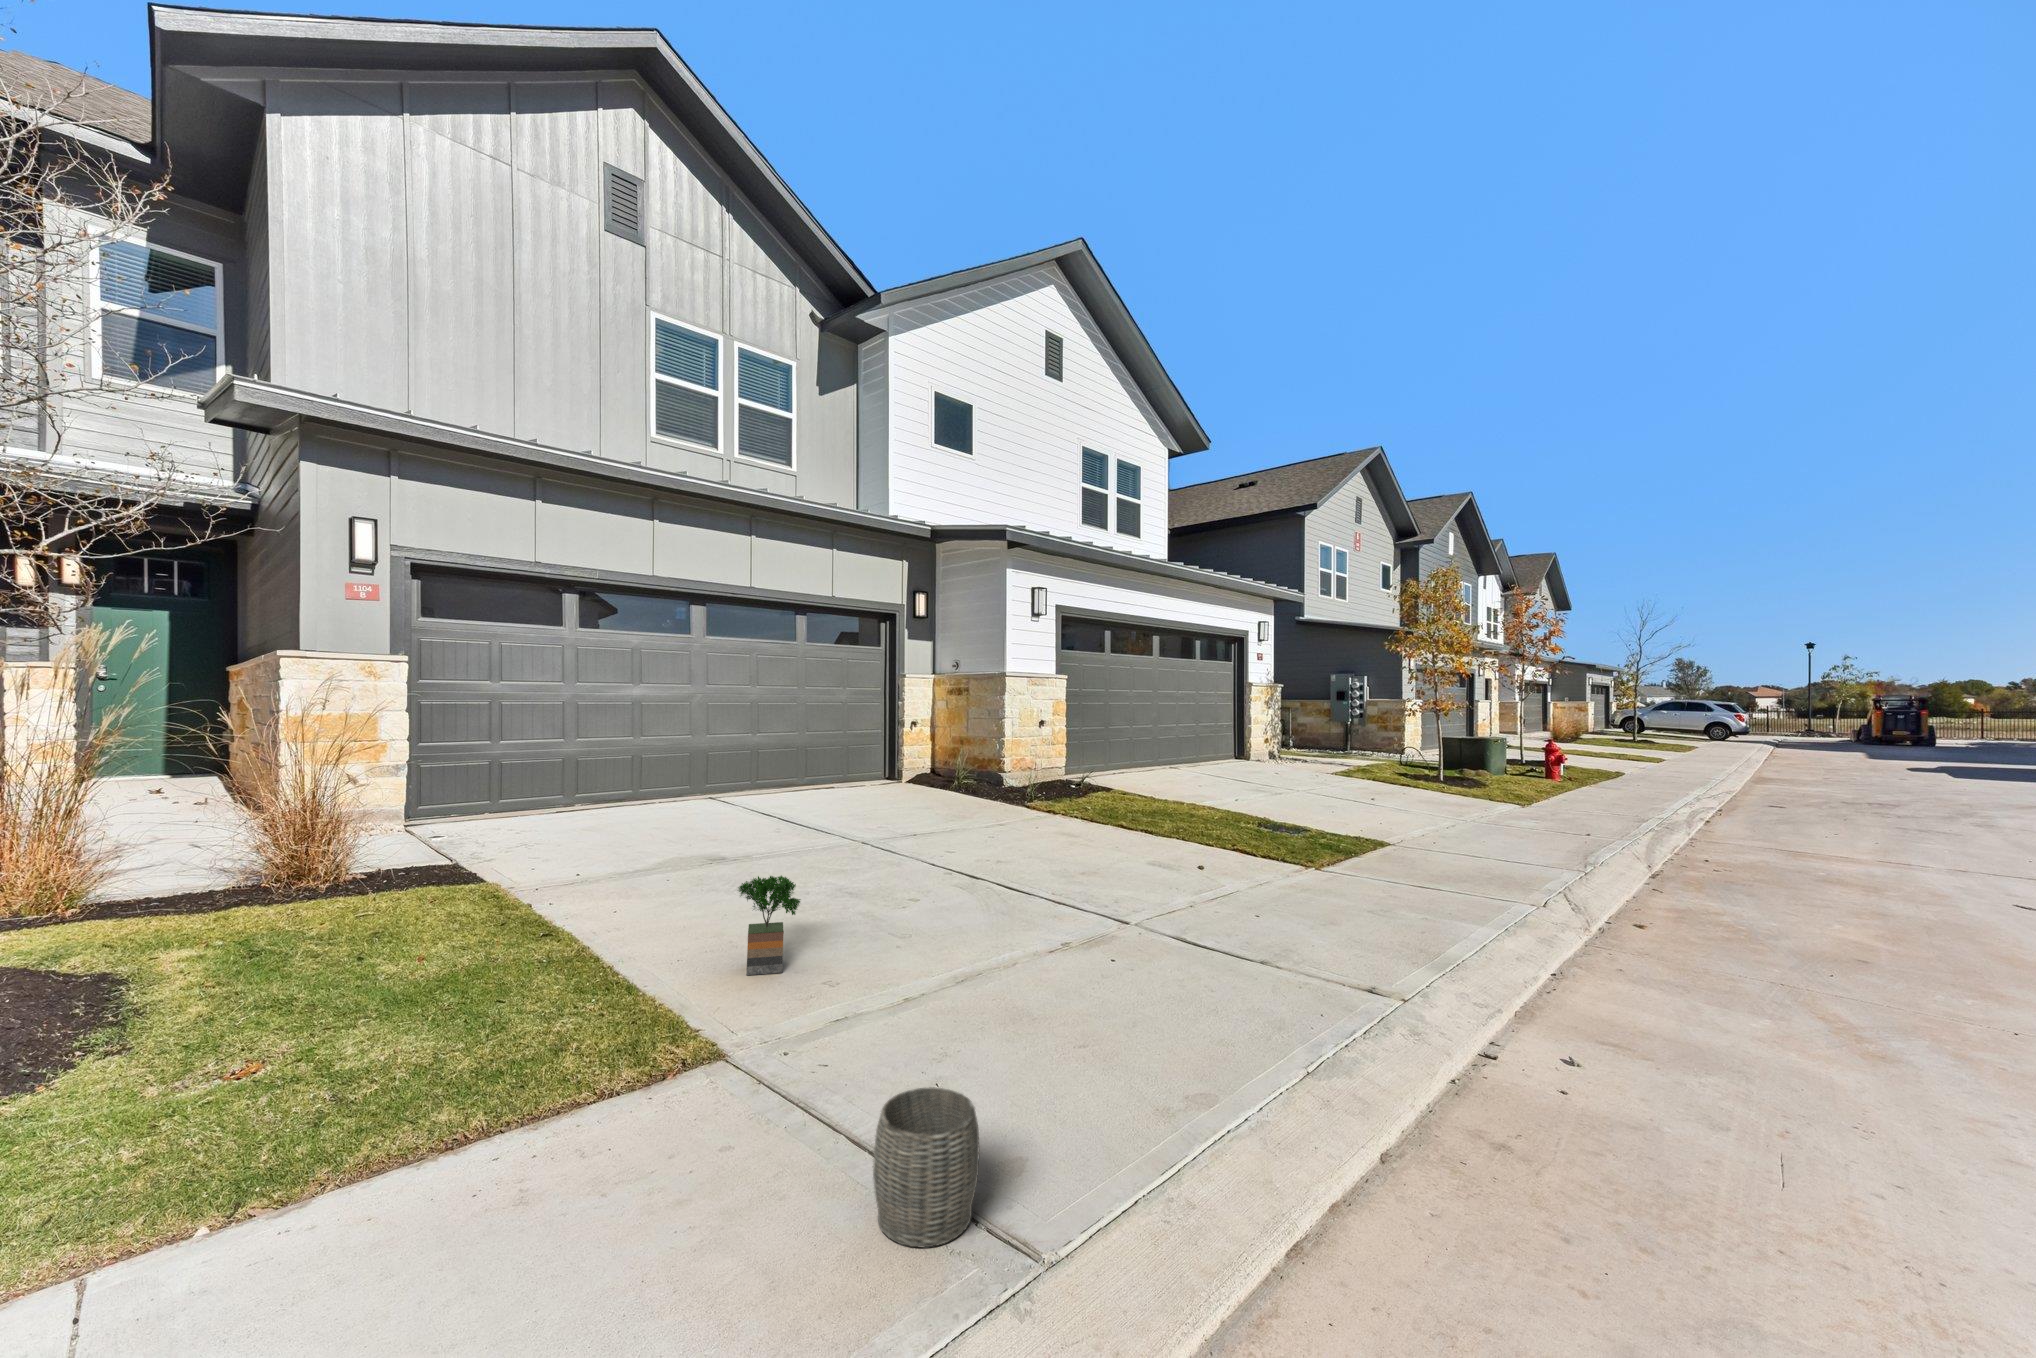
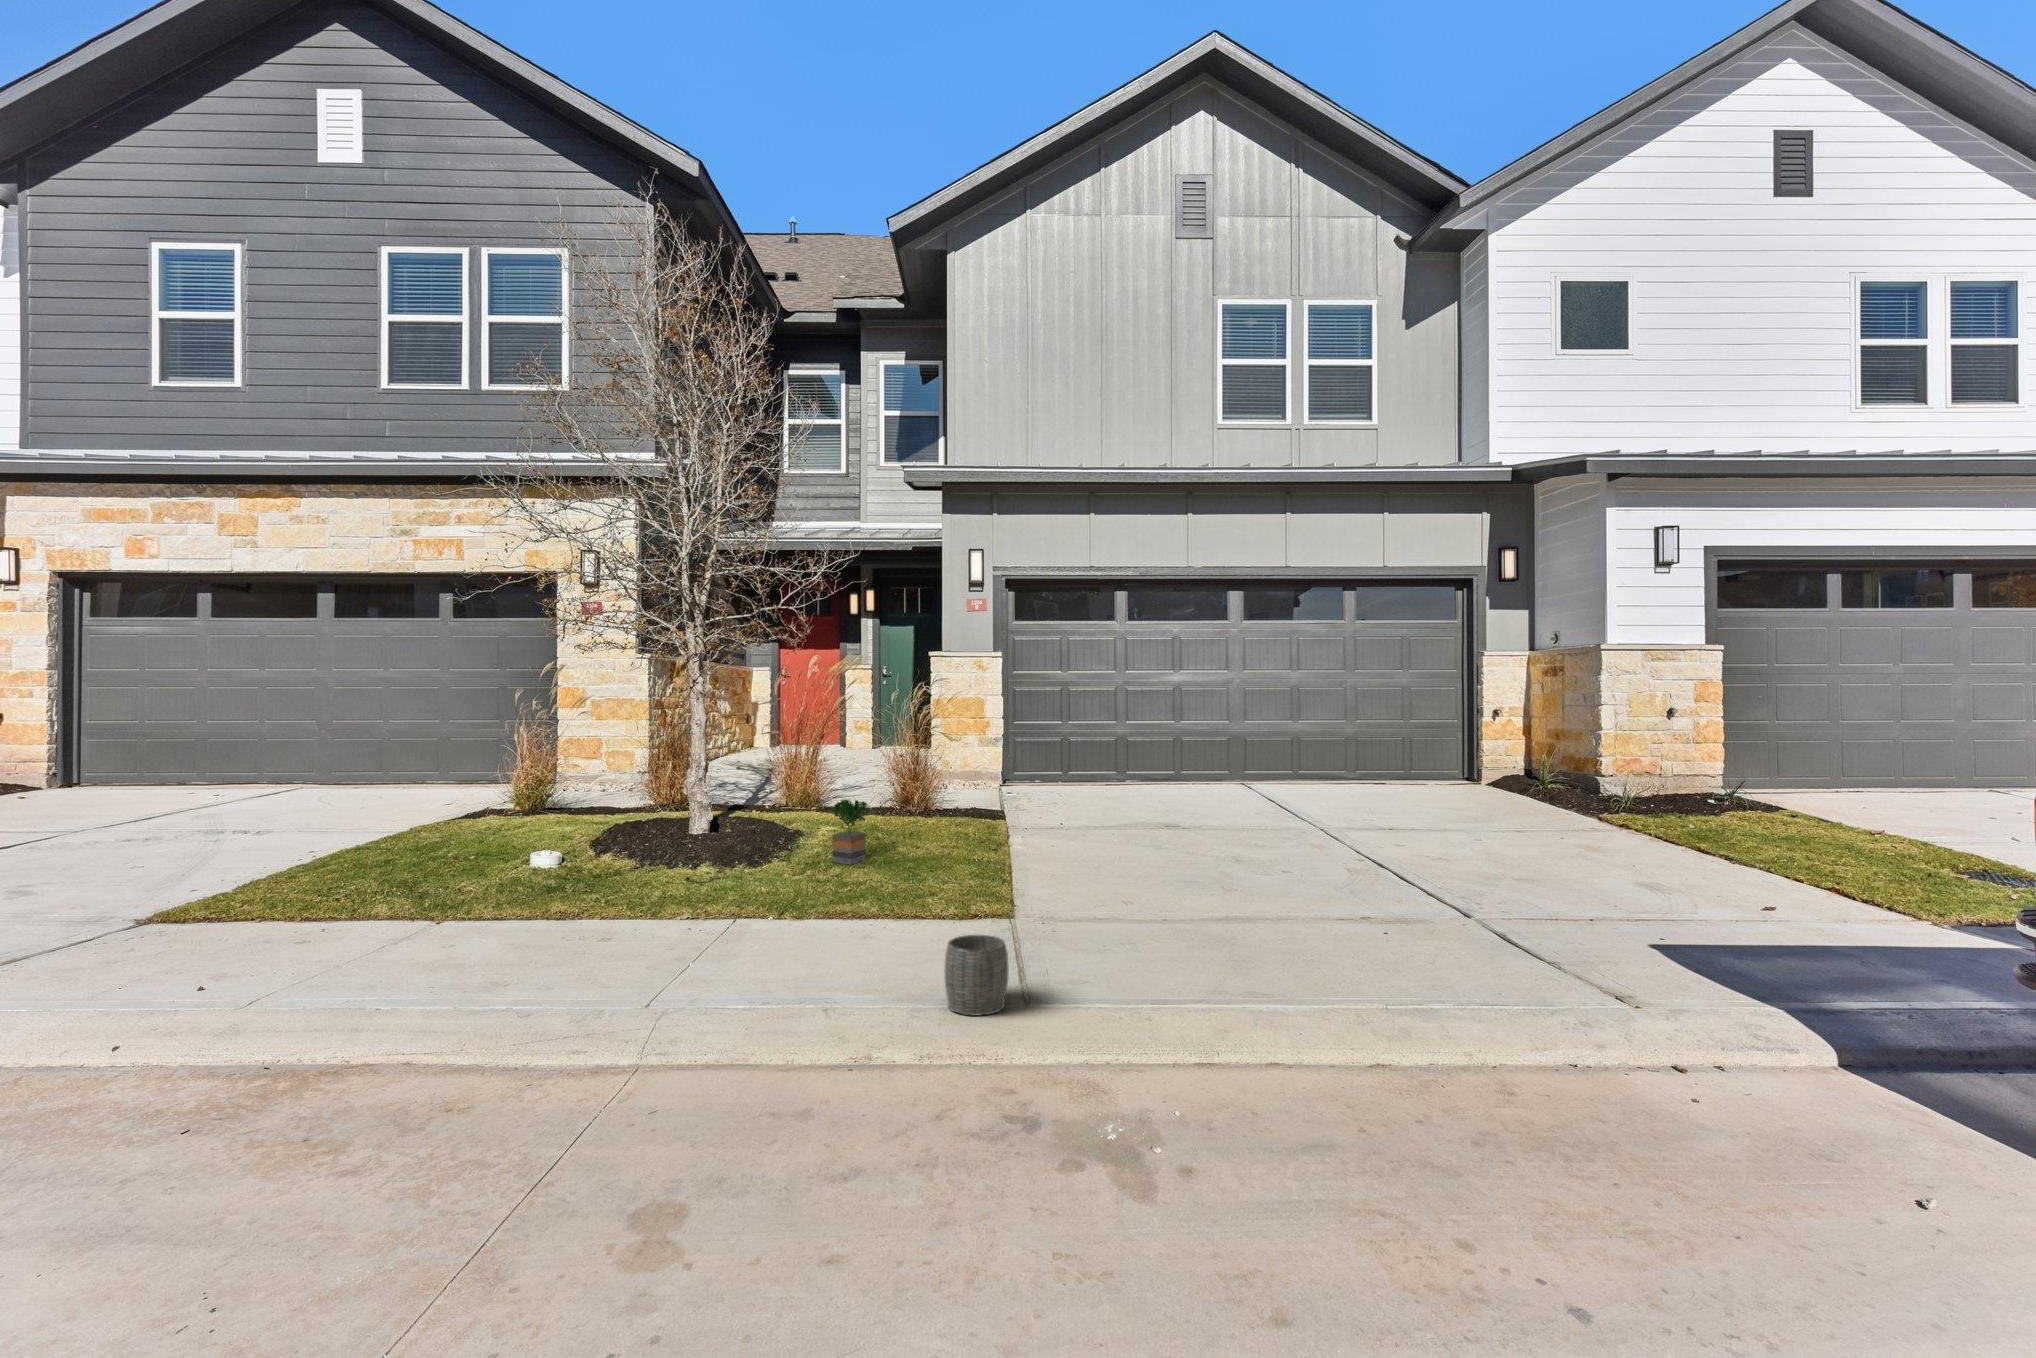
potted tree: present [738,876,801,975] -> present [833,799,871,865]

